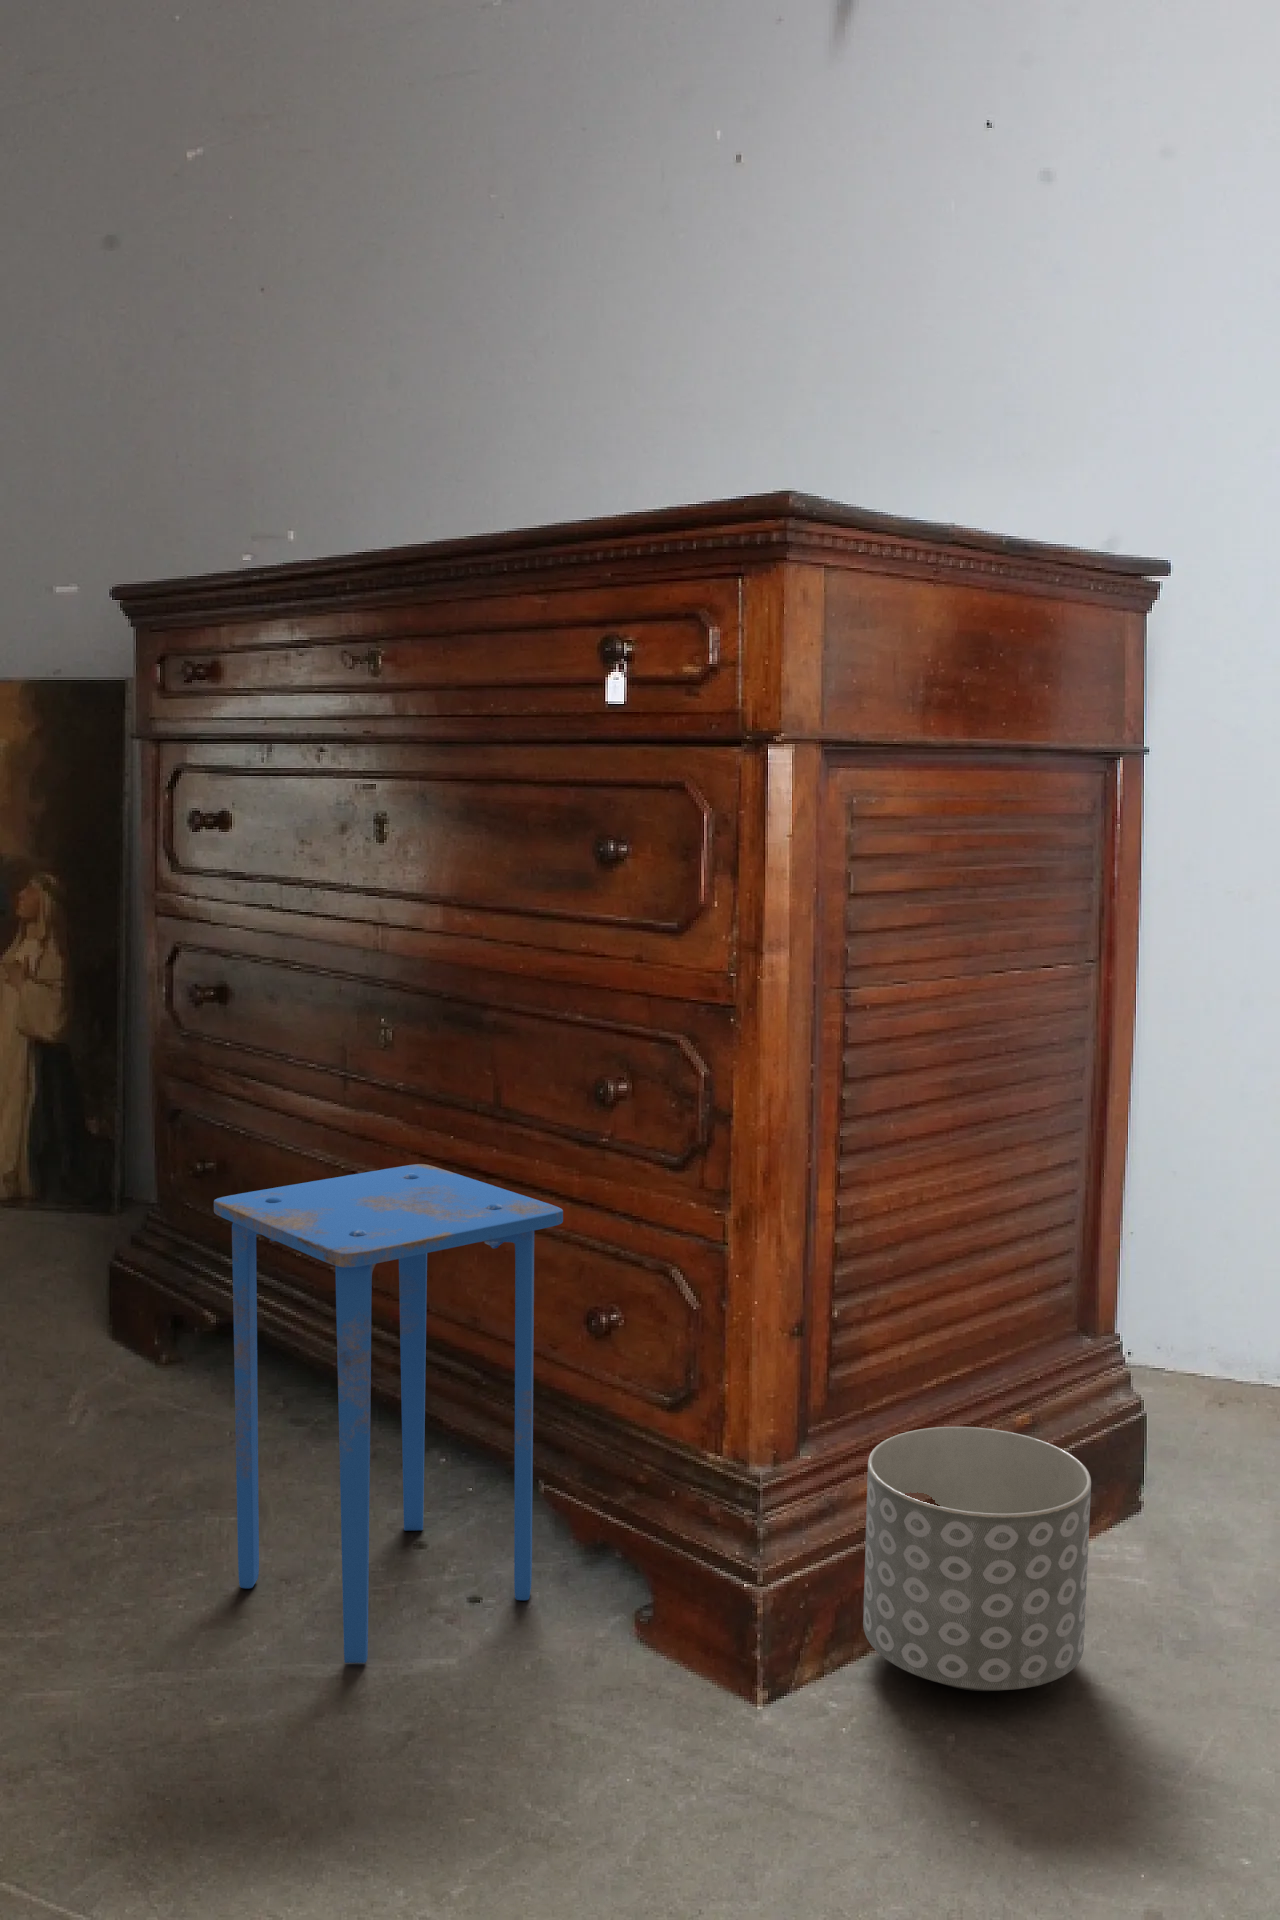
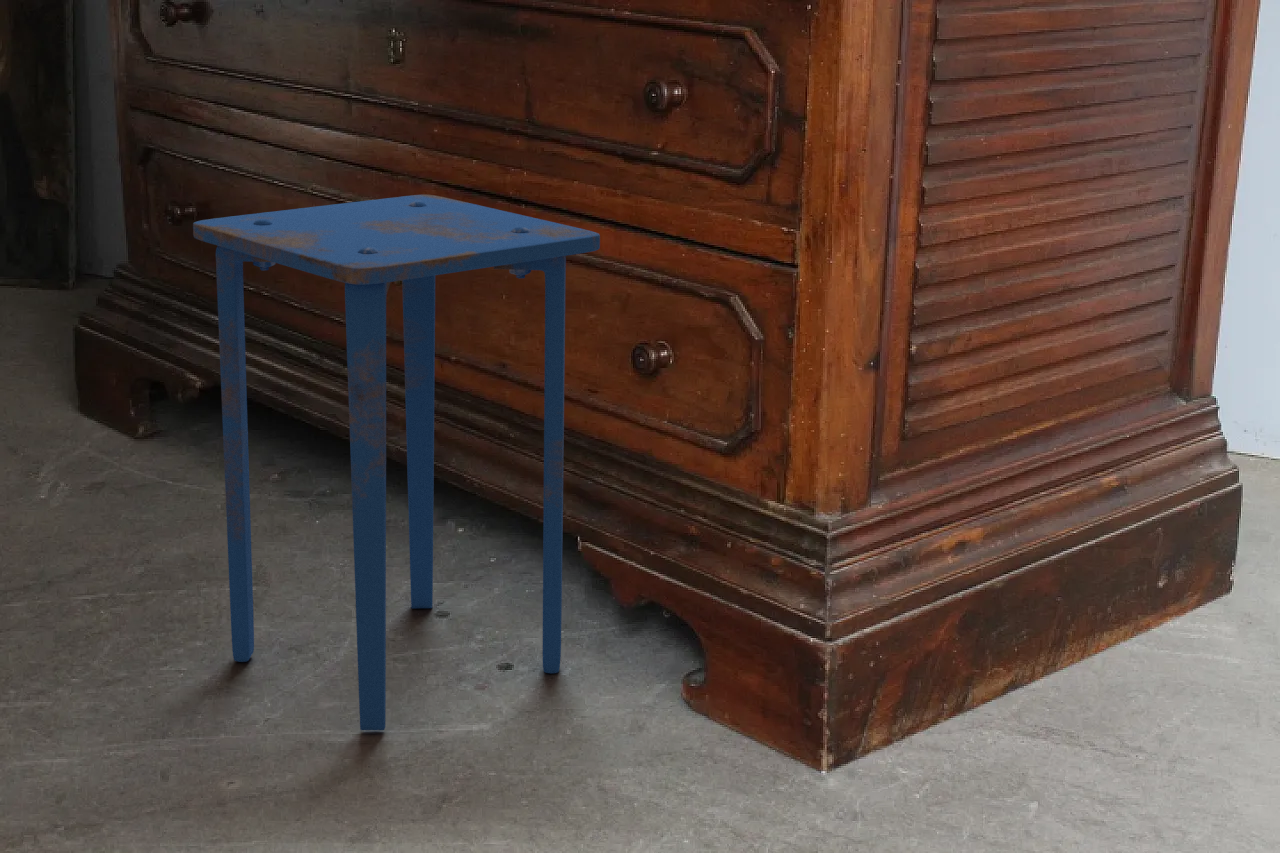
planter: present [863,1427,1091,1691] -> none [935,481,1198,755]

